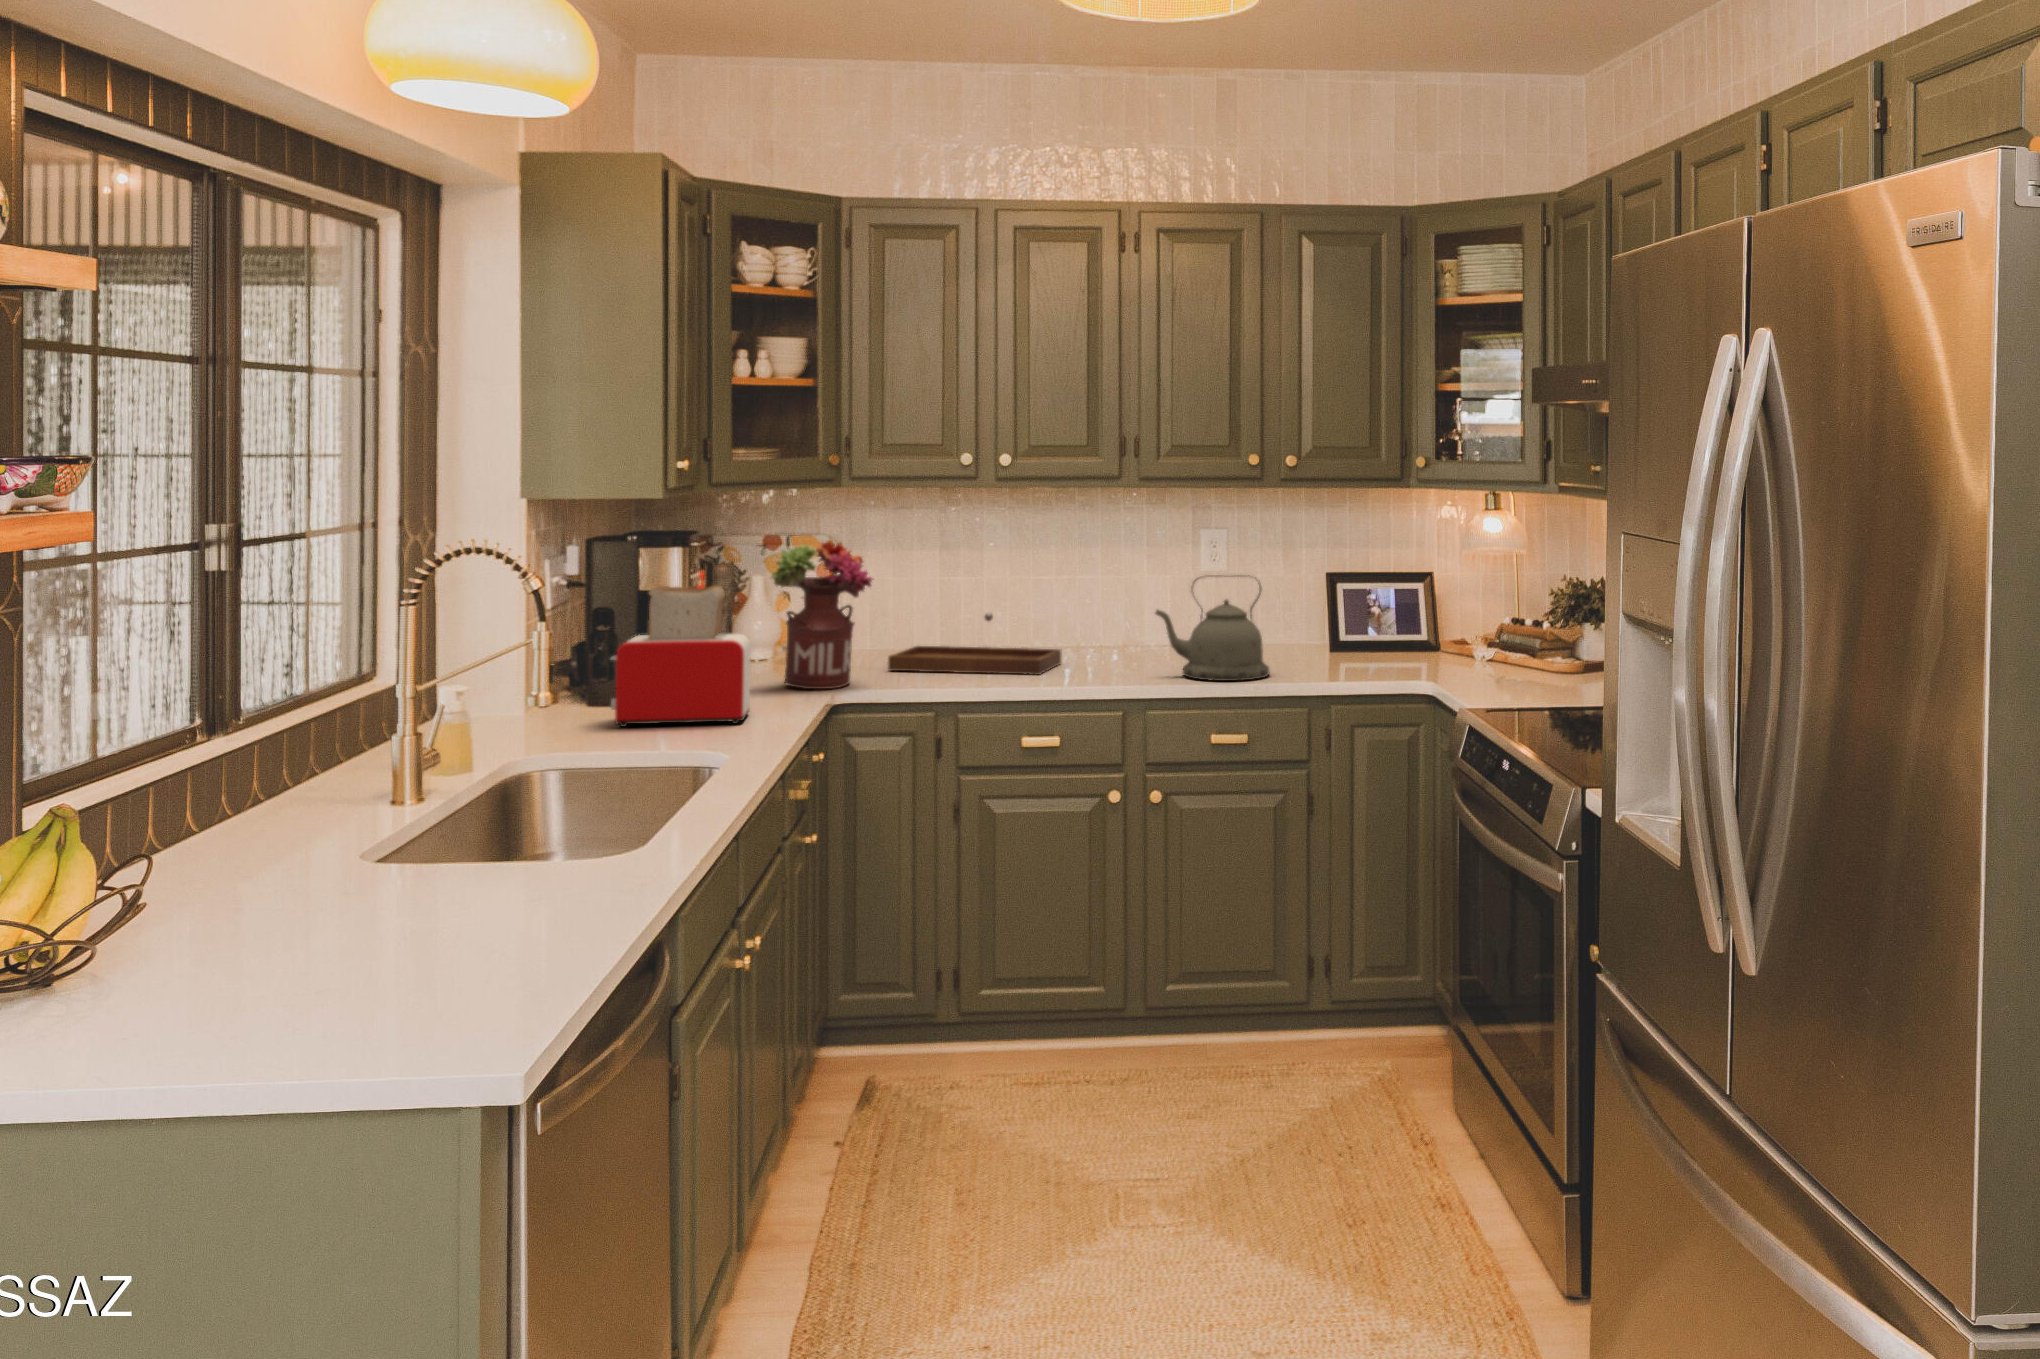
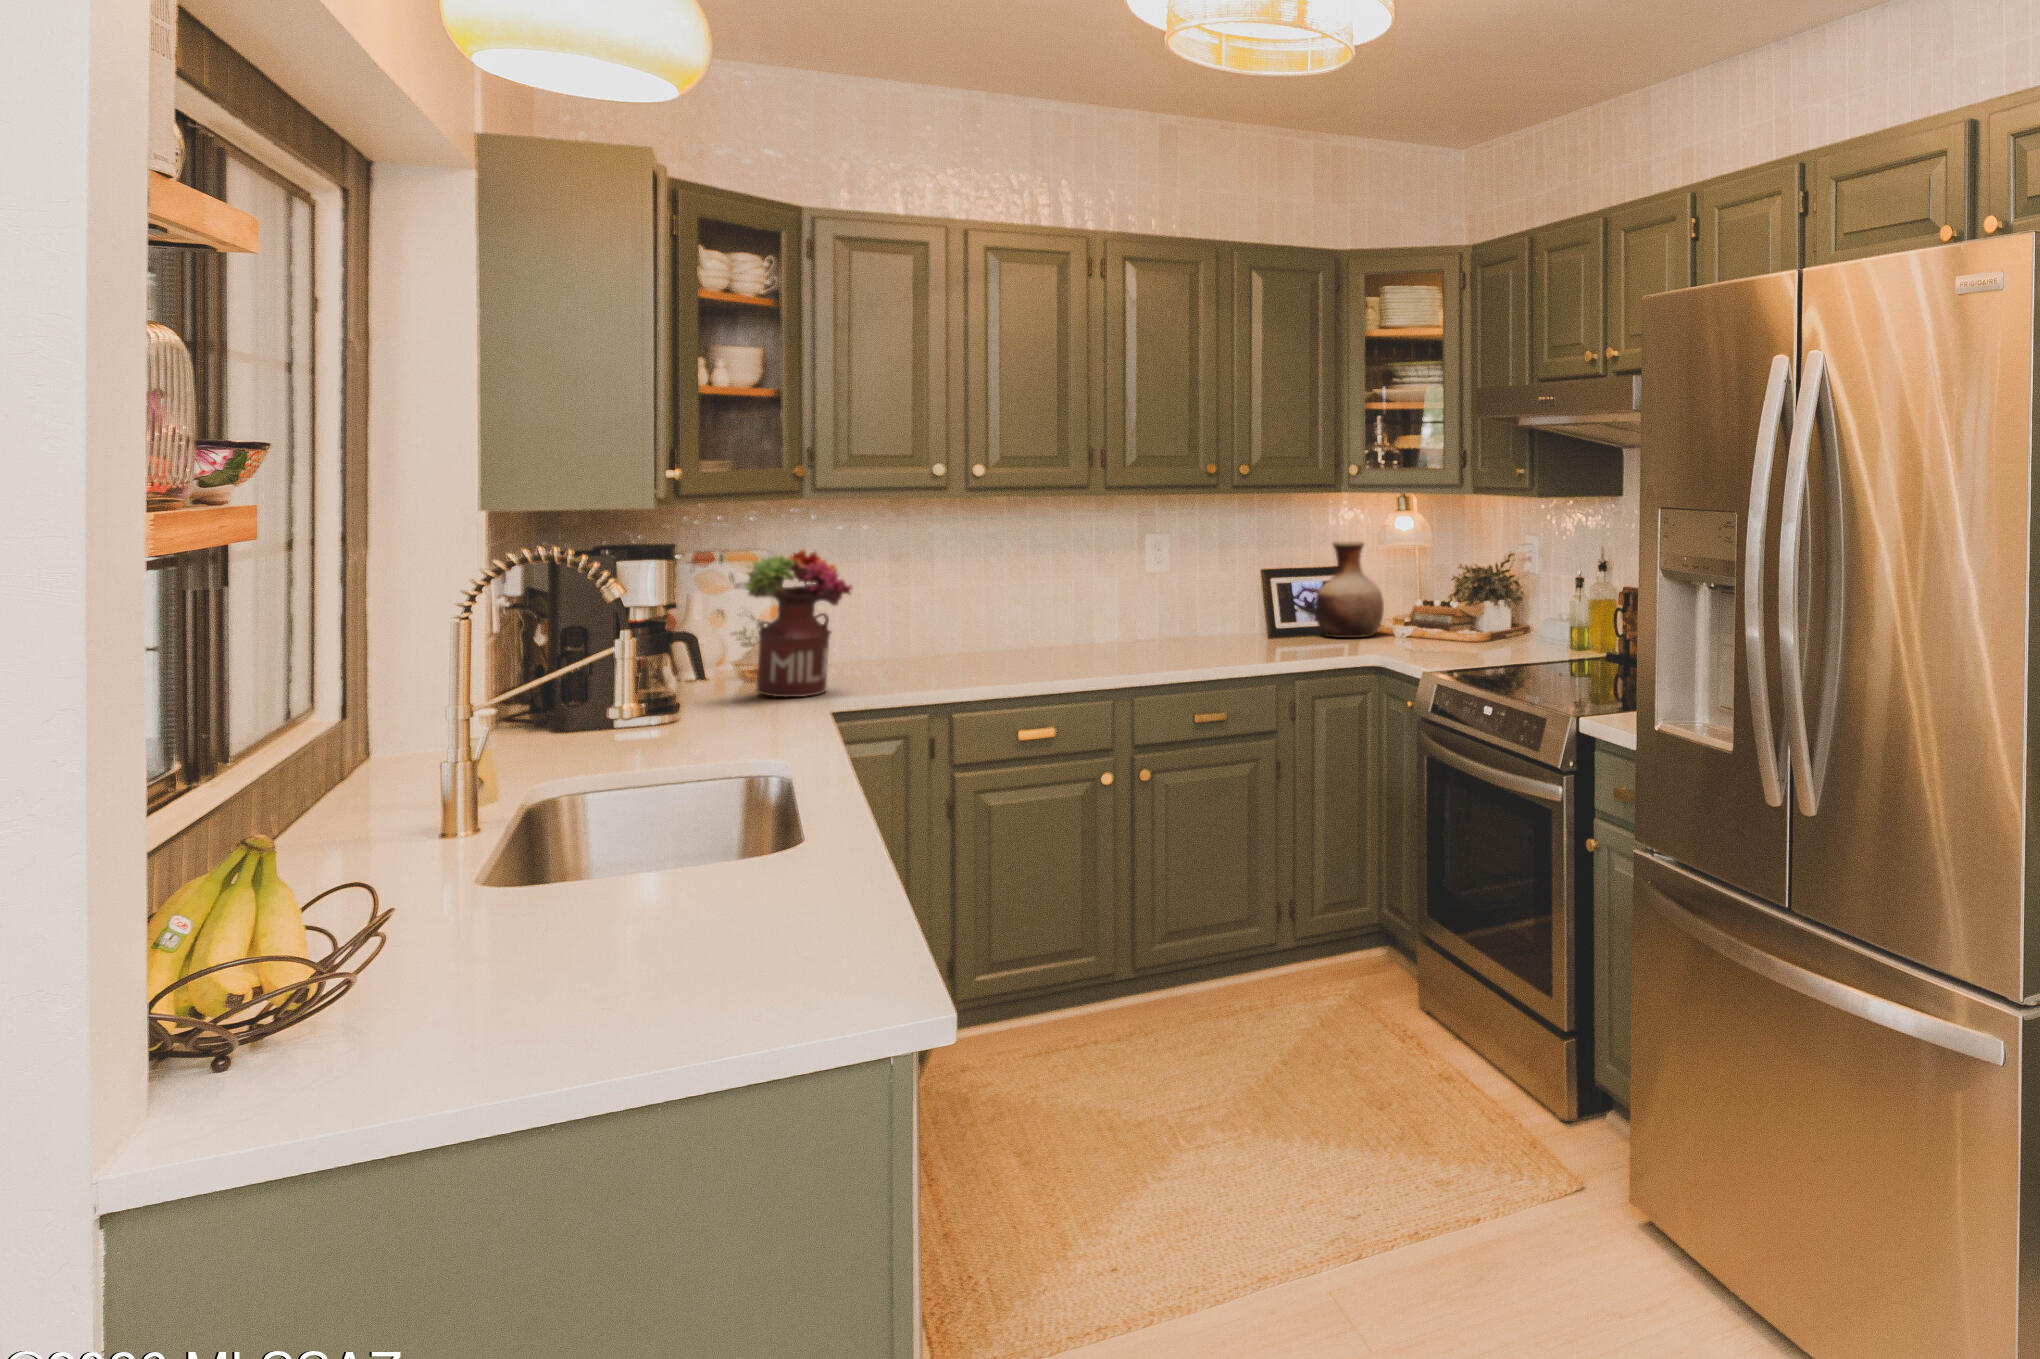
vase: none [1389,542,1468,654] -> present [1315,541,1384,638]
kettle: present [1156,575,1270,681] -> none [1127,574,1233,669]
toaster: present [611,586,751,727] -> none [597,597,751,745]
tray: present [888,613,1062,675] -> none [854,616,1024,676]

